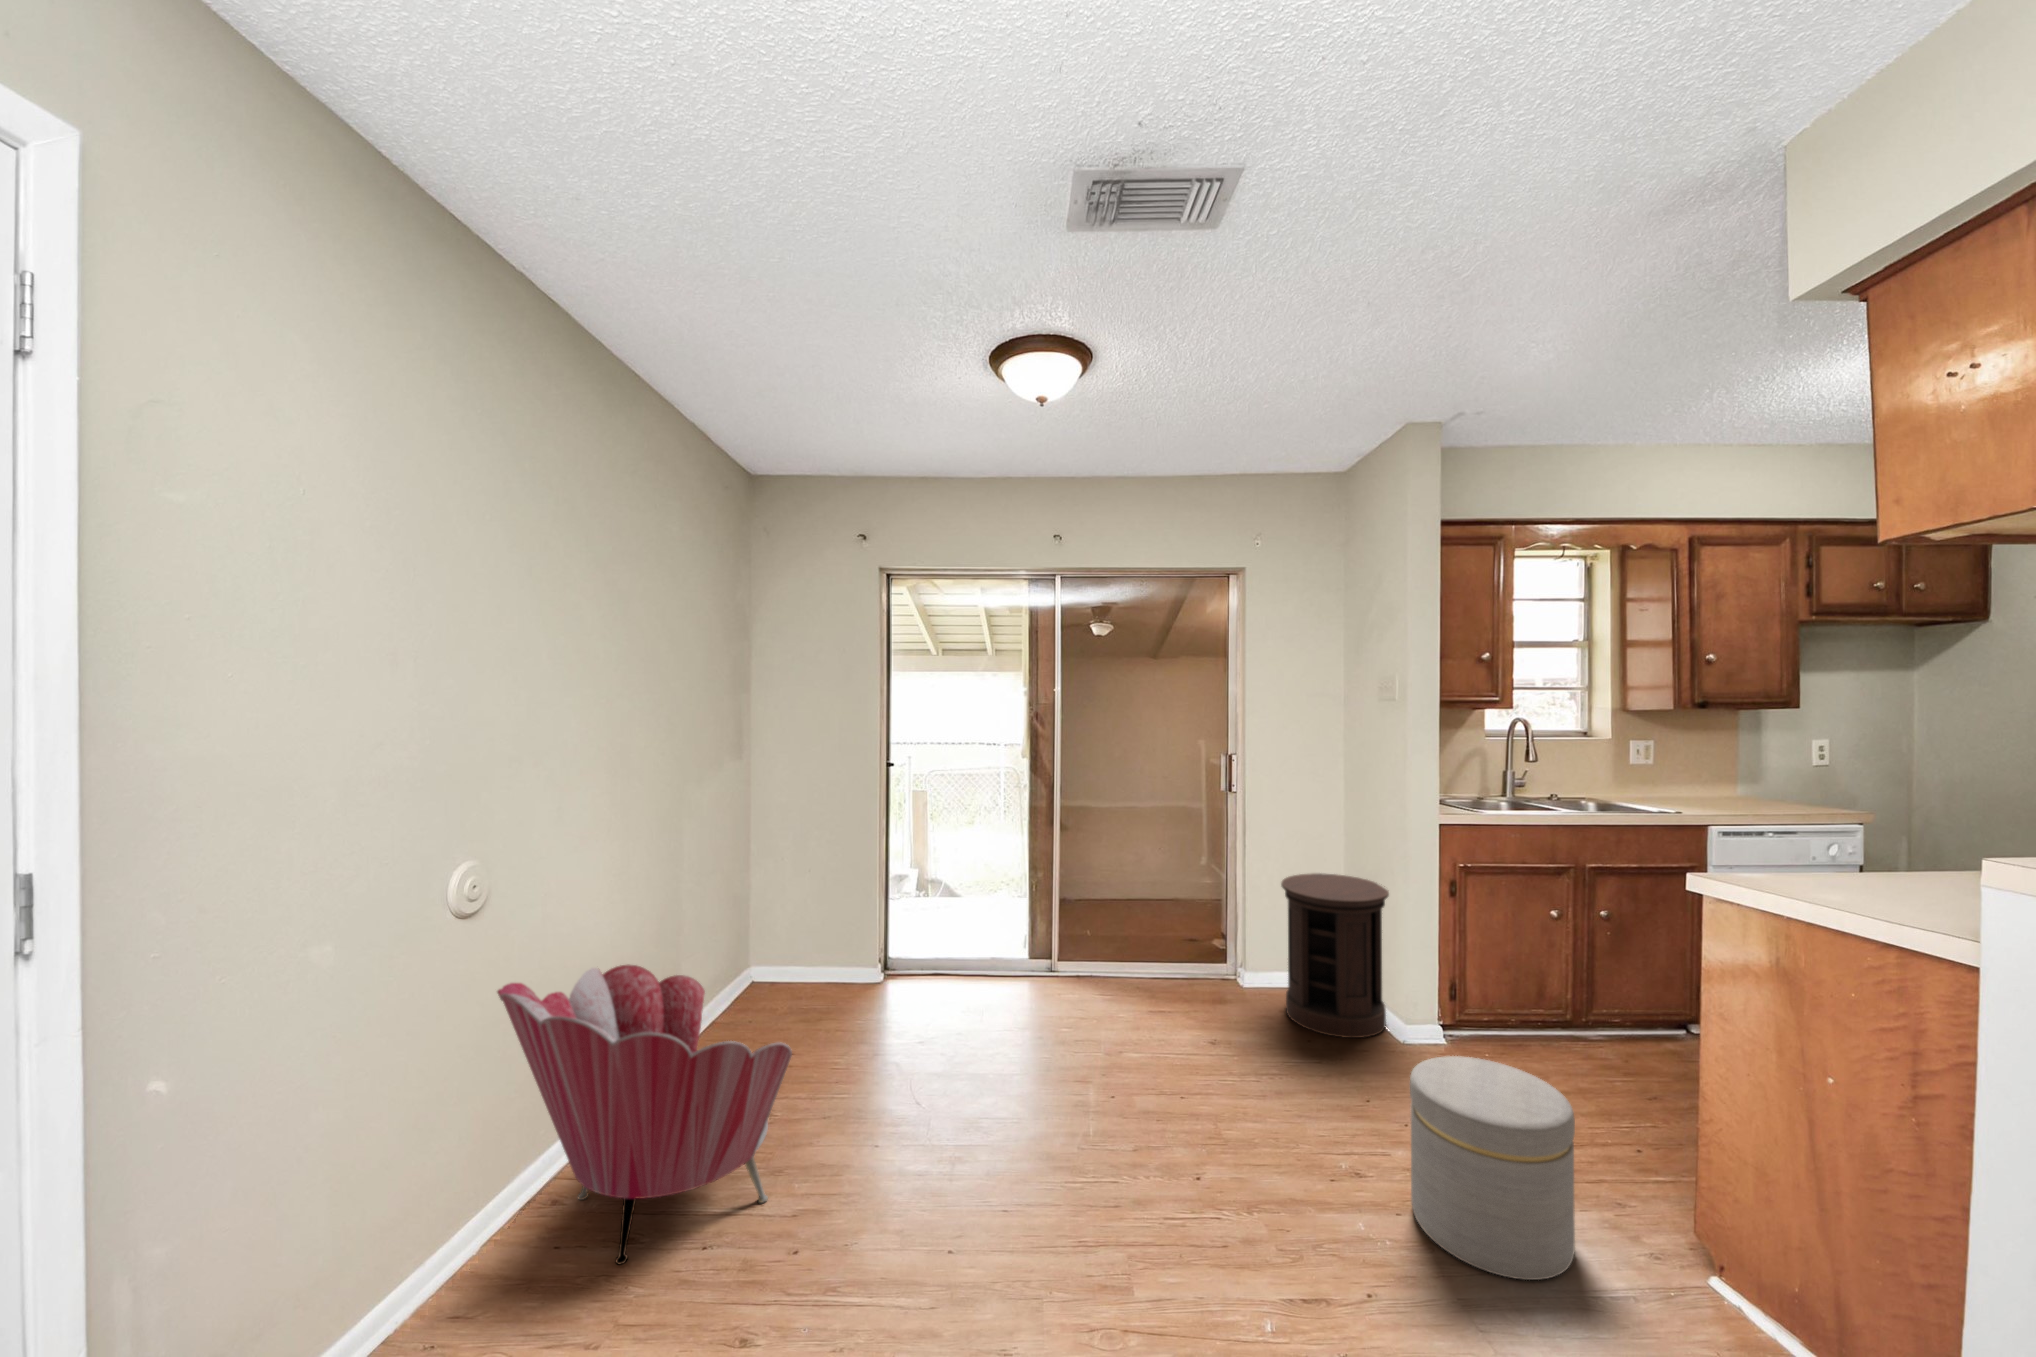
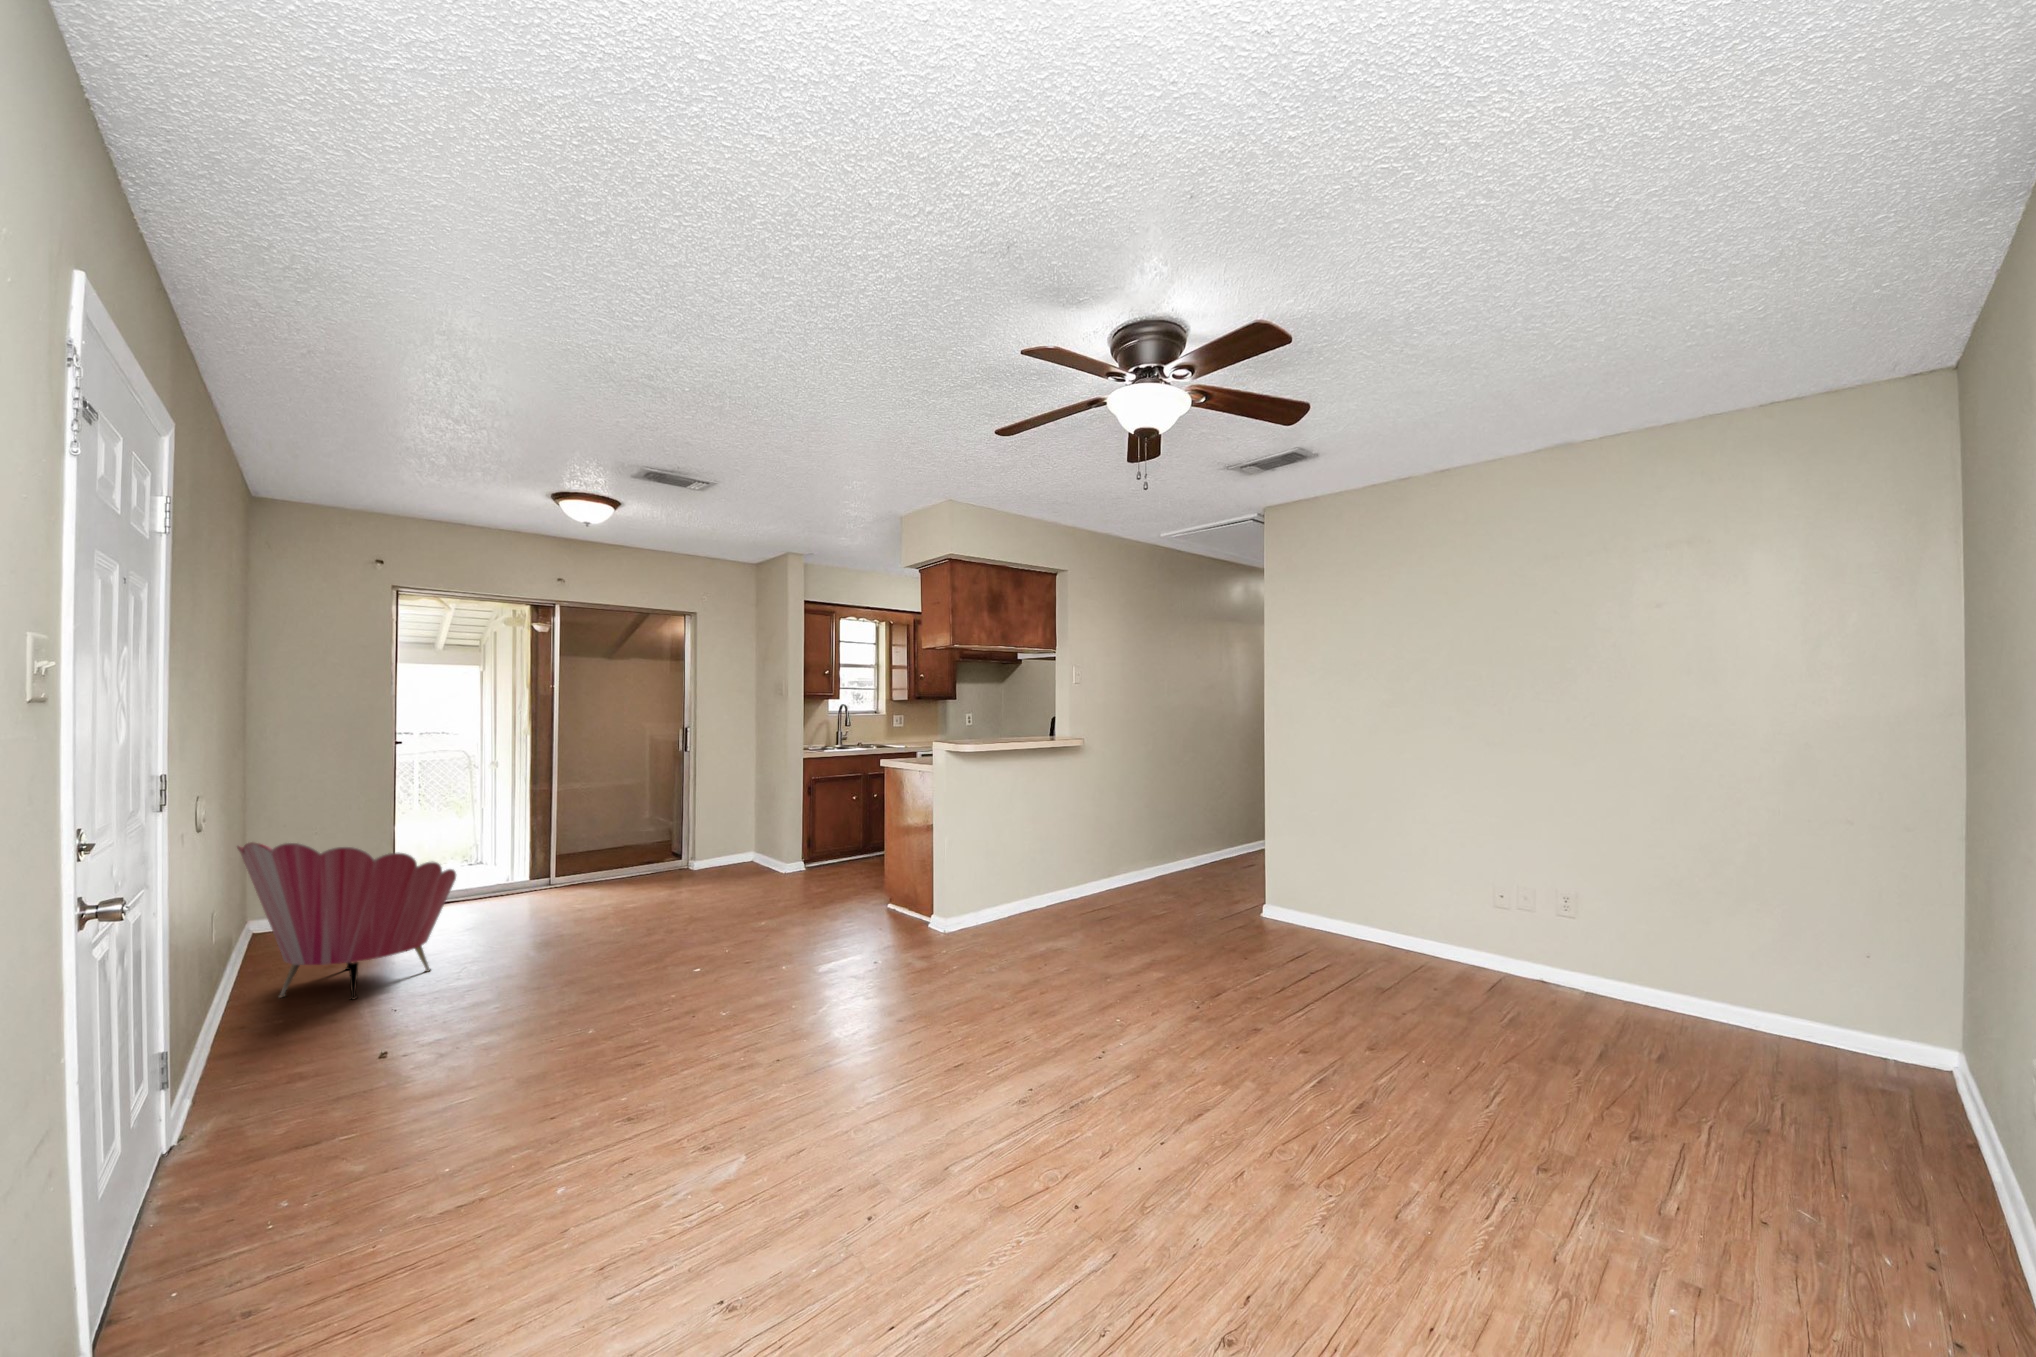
side table: present [1281,873,1389,1038] -> none [719,794,778,877]
ottoman: present [1410,1056,1575,1280] -> none [785,841,845,912]

